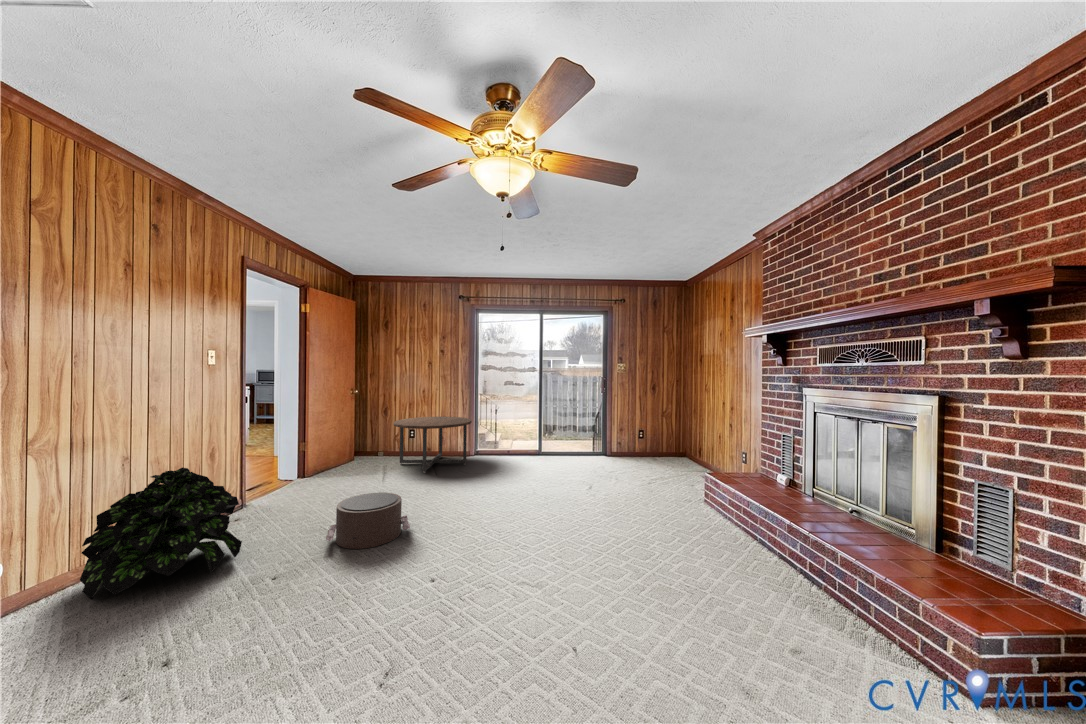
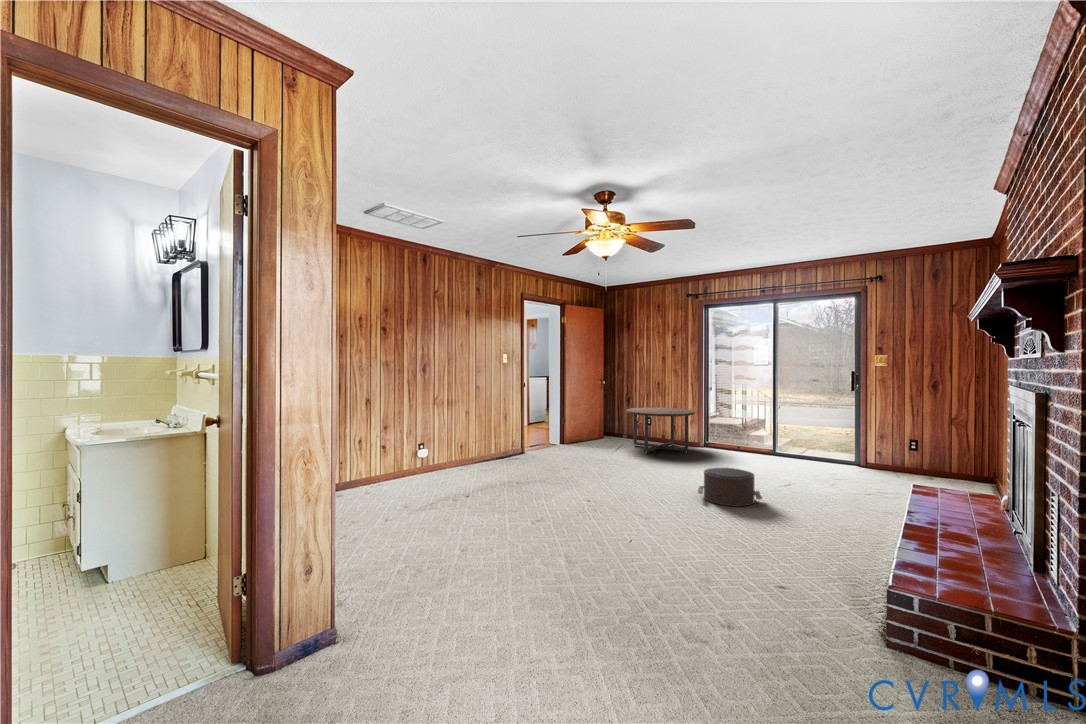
potted plant: present [80,468,242,599] -> none [452,419,511,474]
pouf: present [326,492,410,549] -> present [698,468,762,506]

